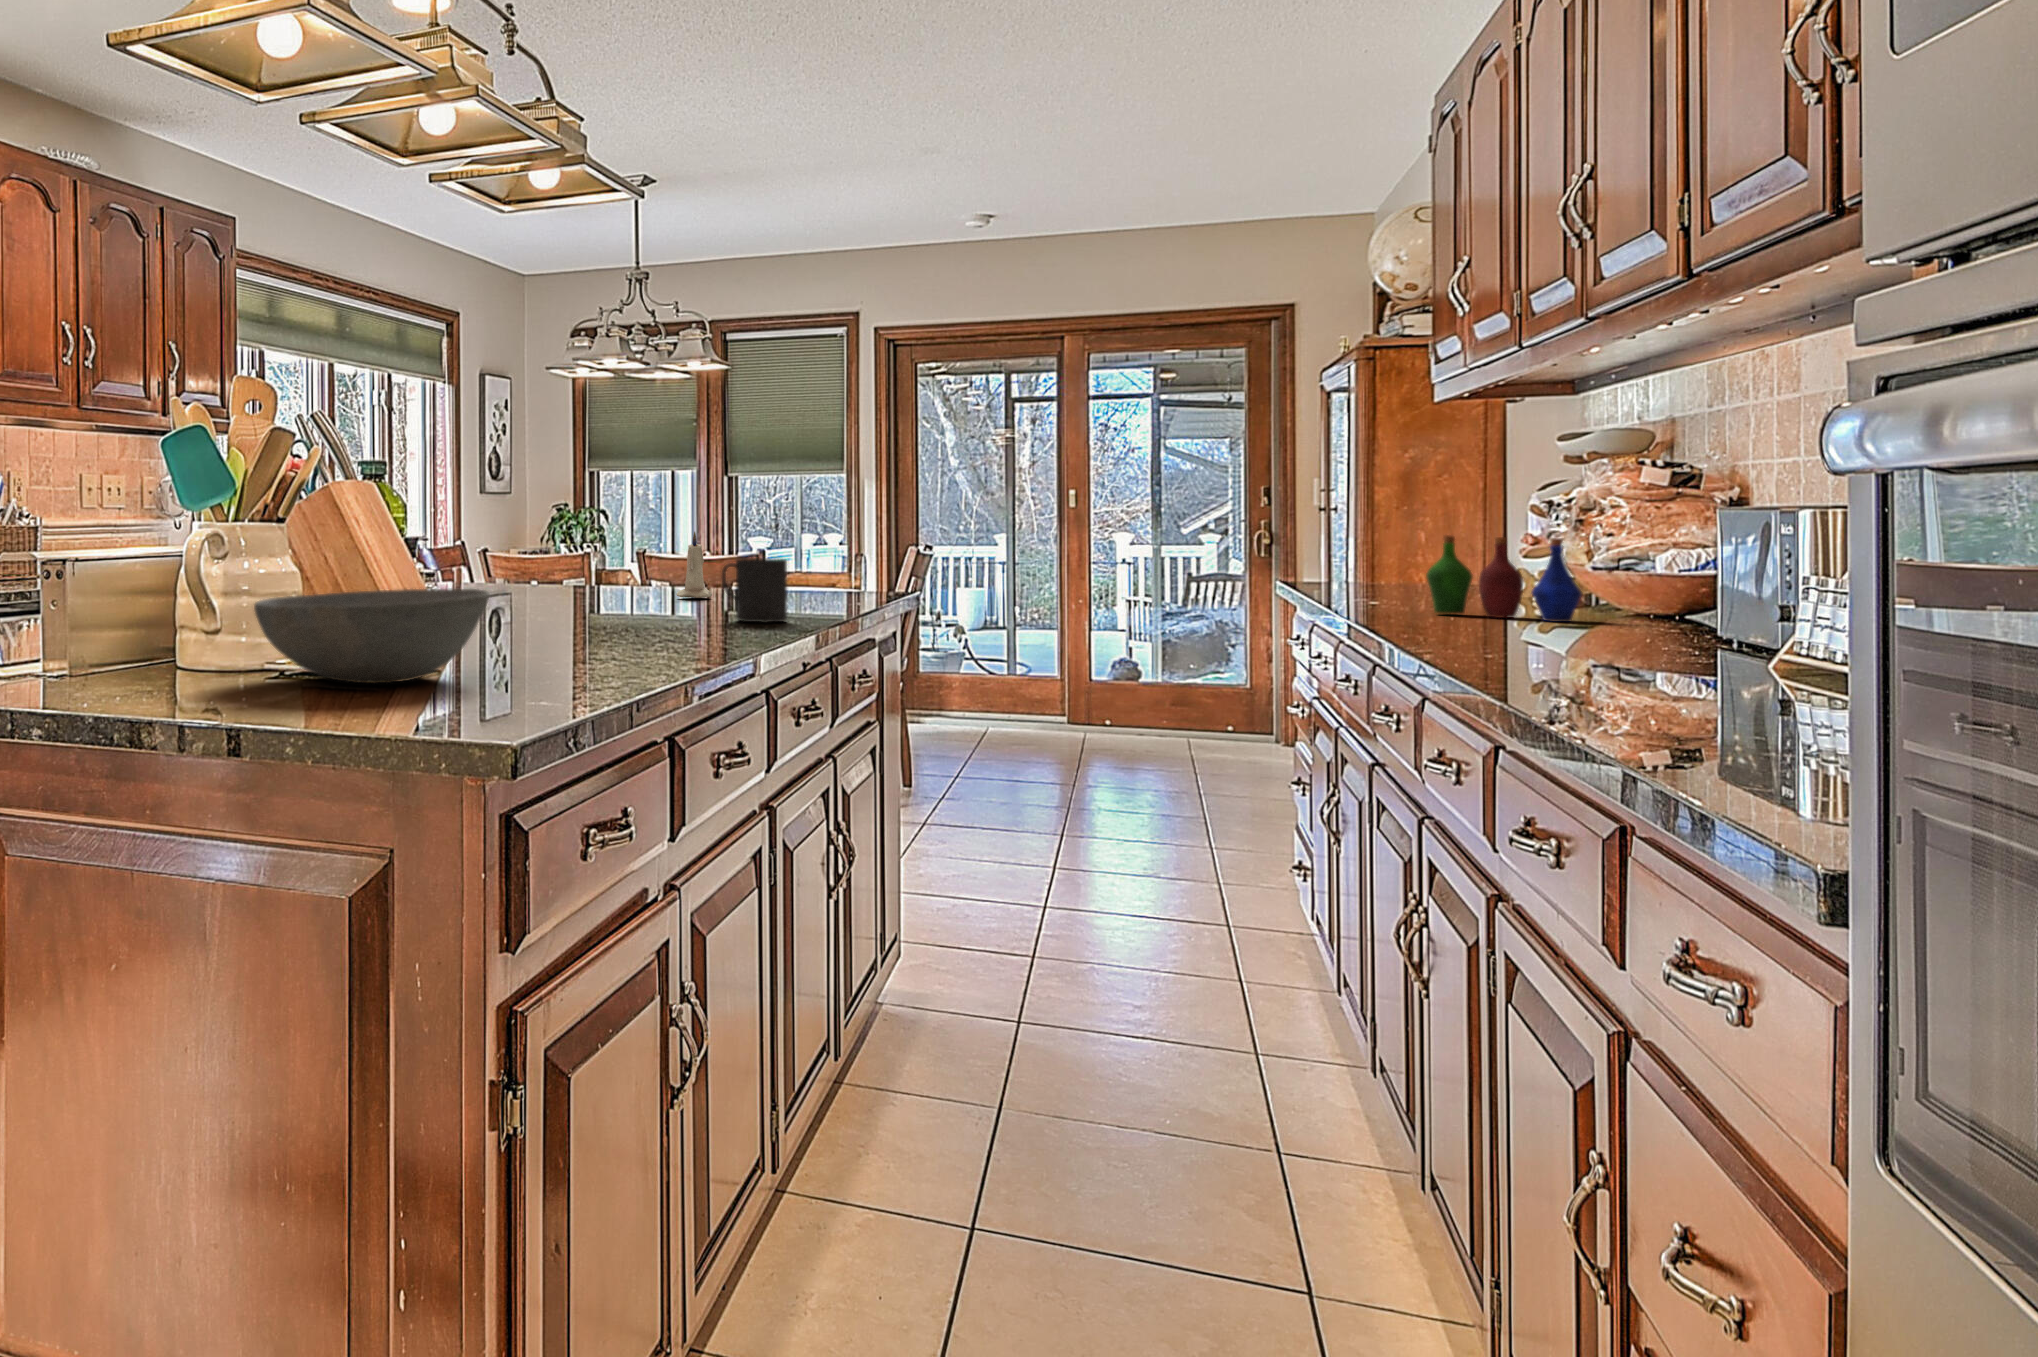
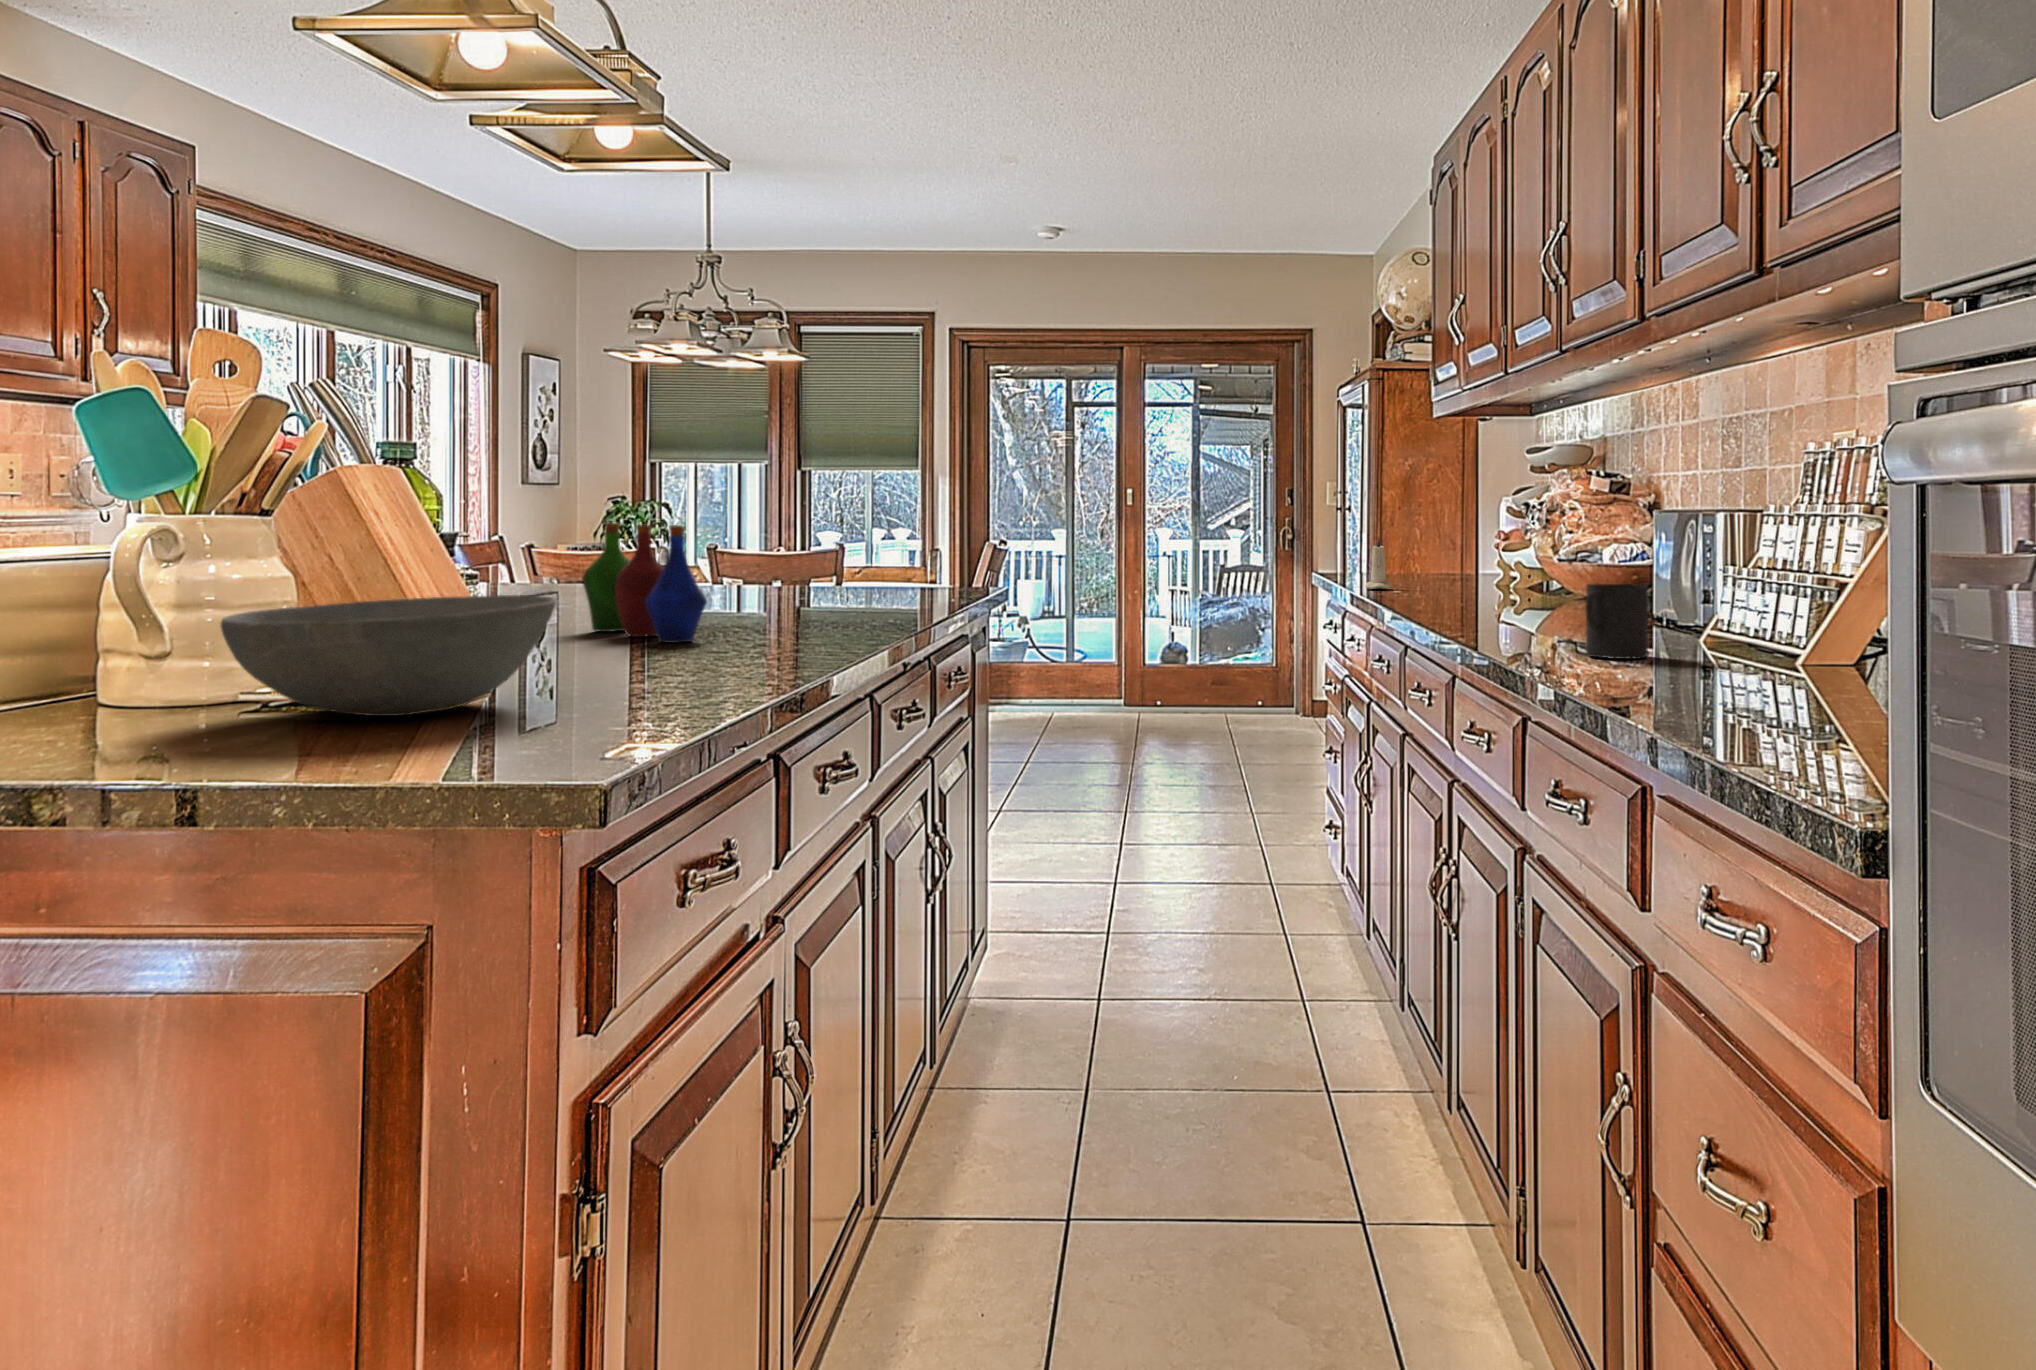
candle: present [676,532,712,598] -> present [1365,536,1393,589]
bottle: present [1426,535,1582,622] -> present [582,523,707,643]
mug: present [722,558,788,622] -> present [1585,584,1648,659]

